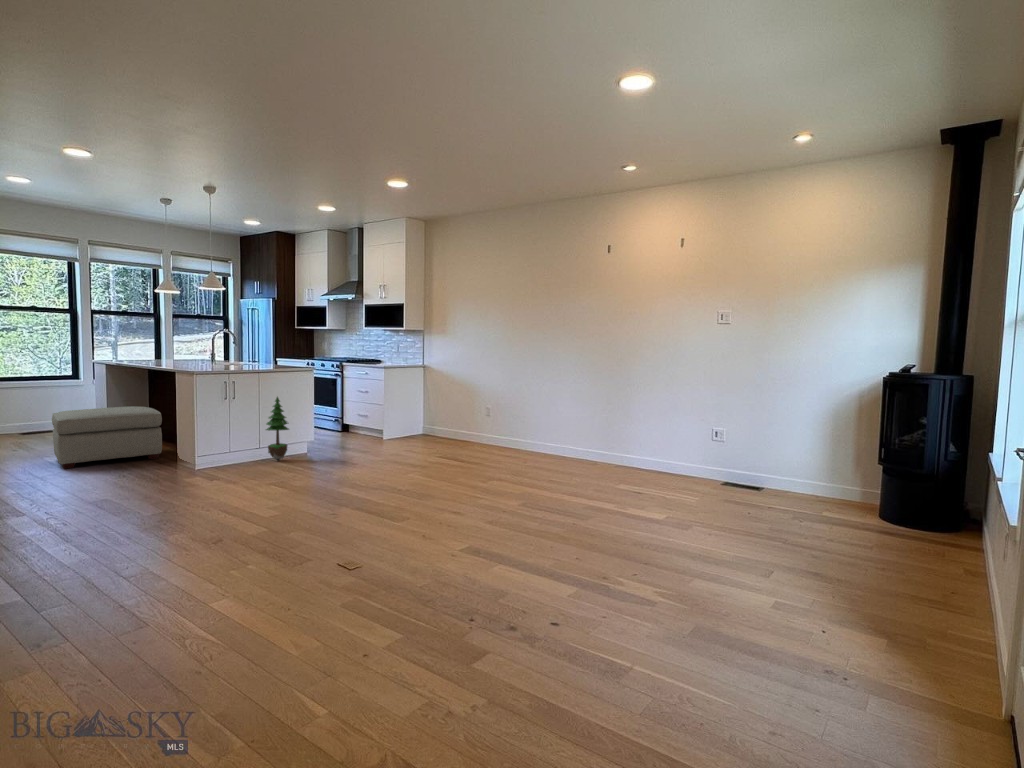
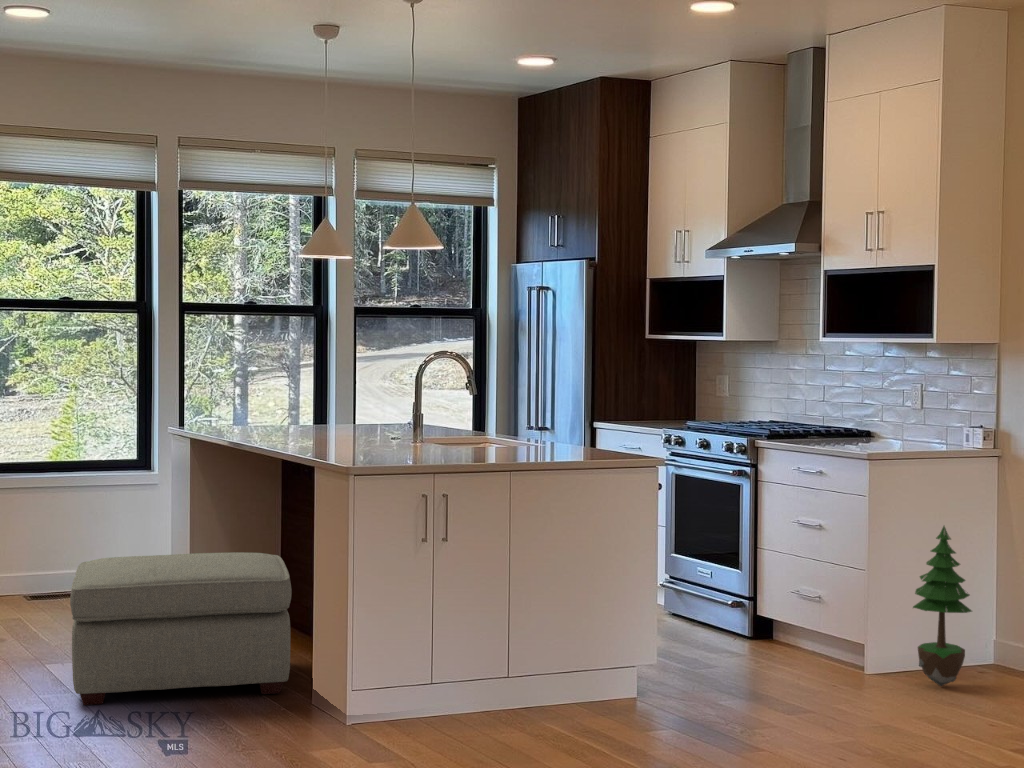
potted tree: present [266,397,289,460] -> present [913,526,972,686]

